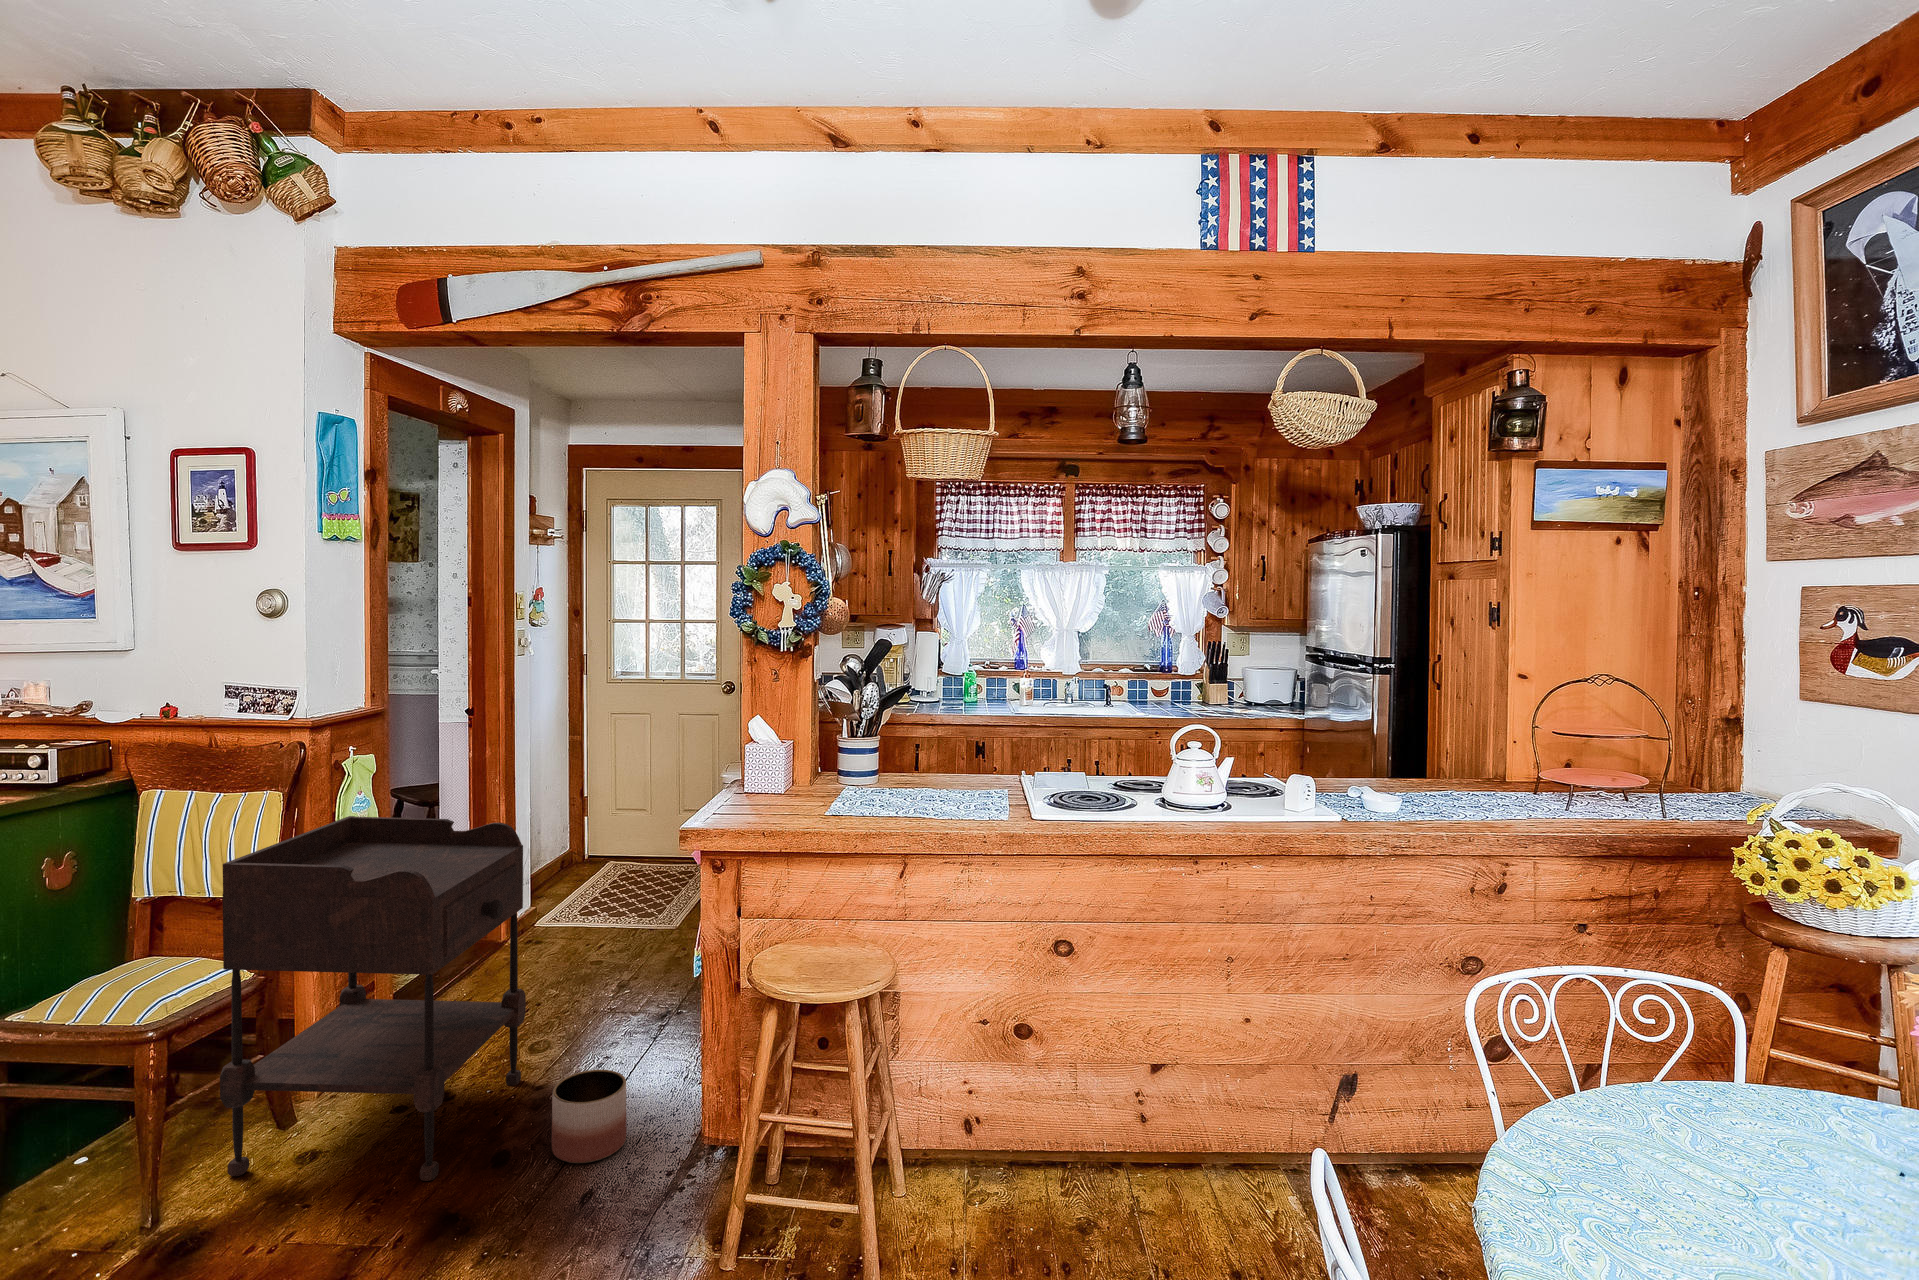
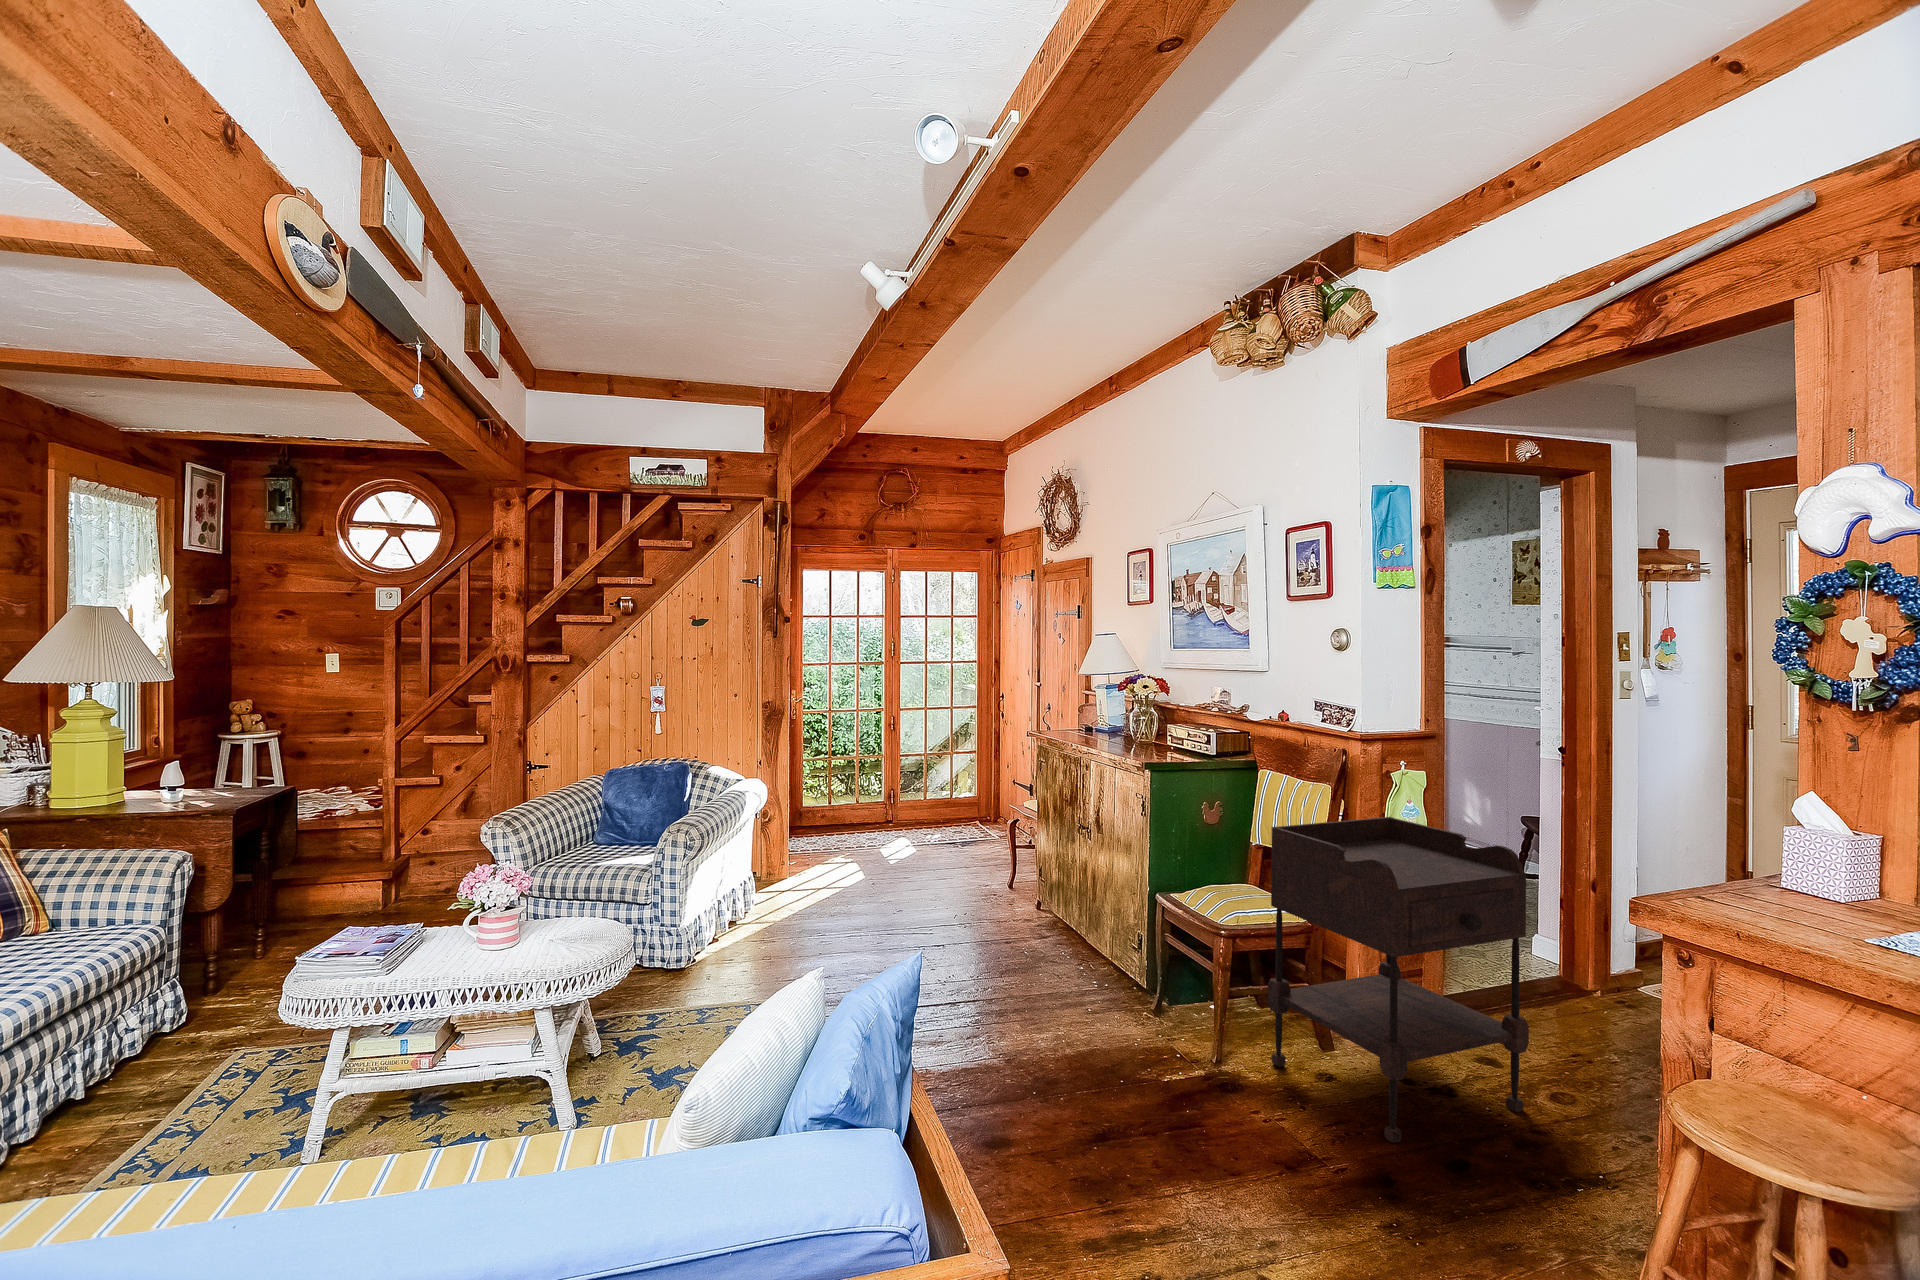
planter: present [552,1070,626,1163] -> none [1505,1115,1592,1219]

